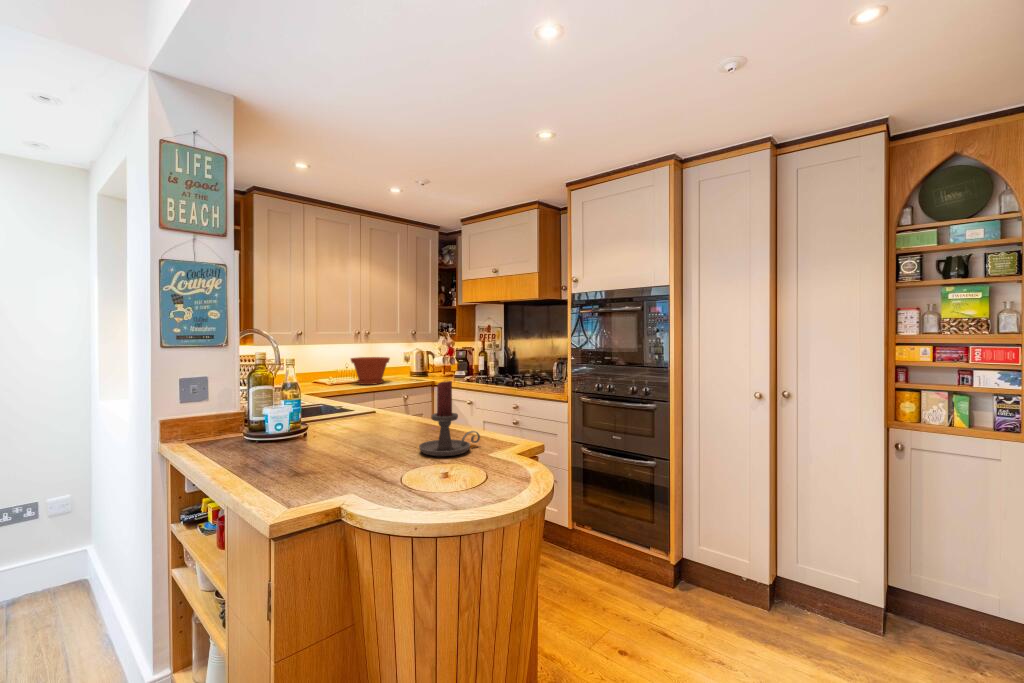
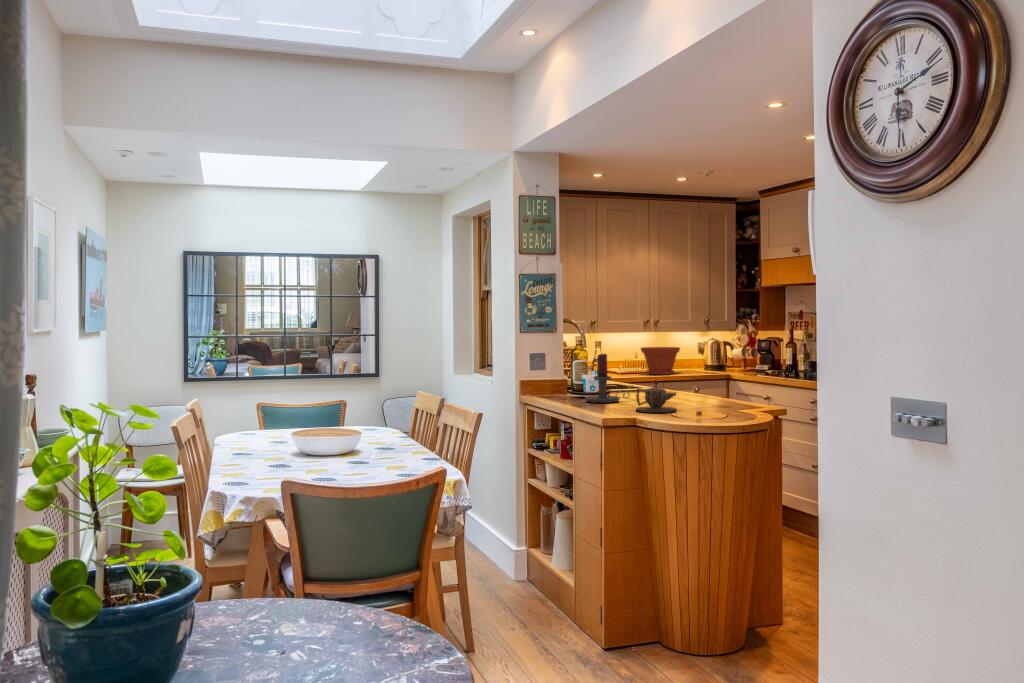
candle holder: present [419,381,480,456] -> present [586,354,629,403]
teapot: none [342,427,409,485] -> present [636,380,677,413]

